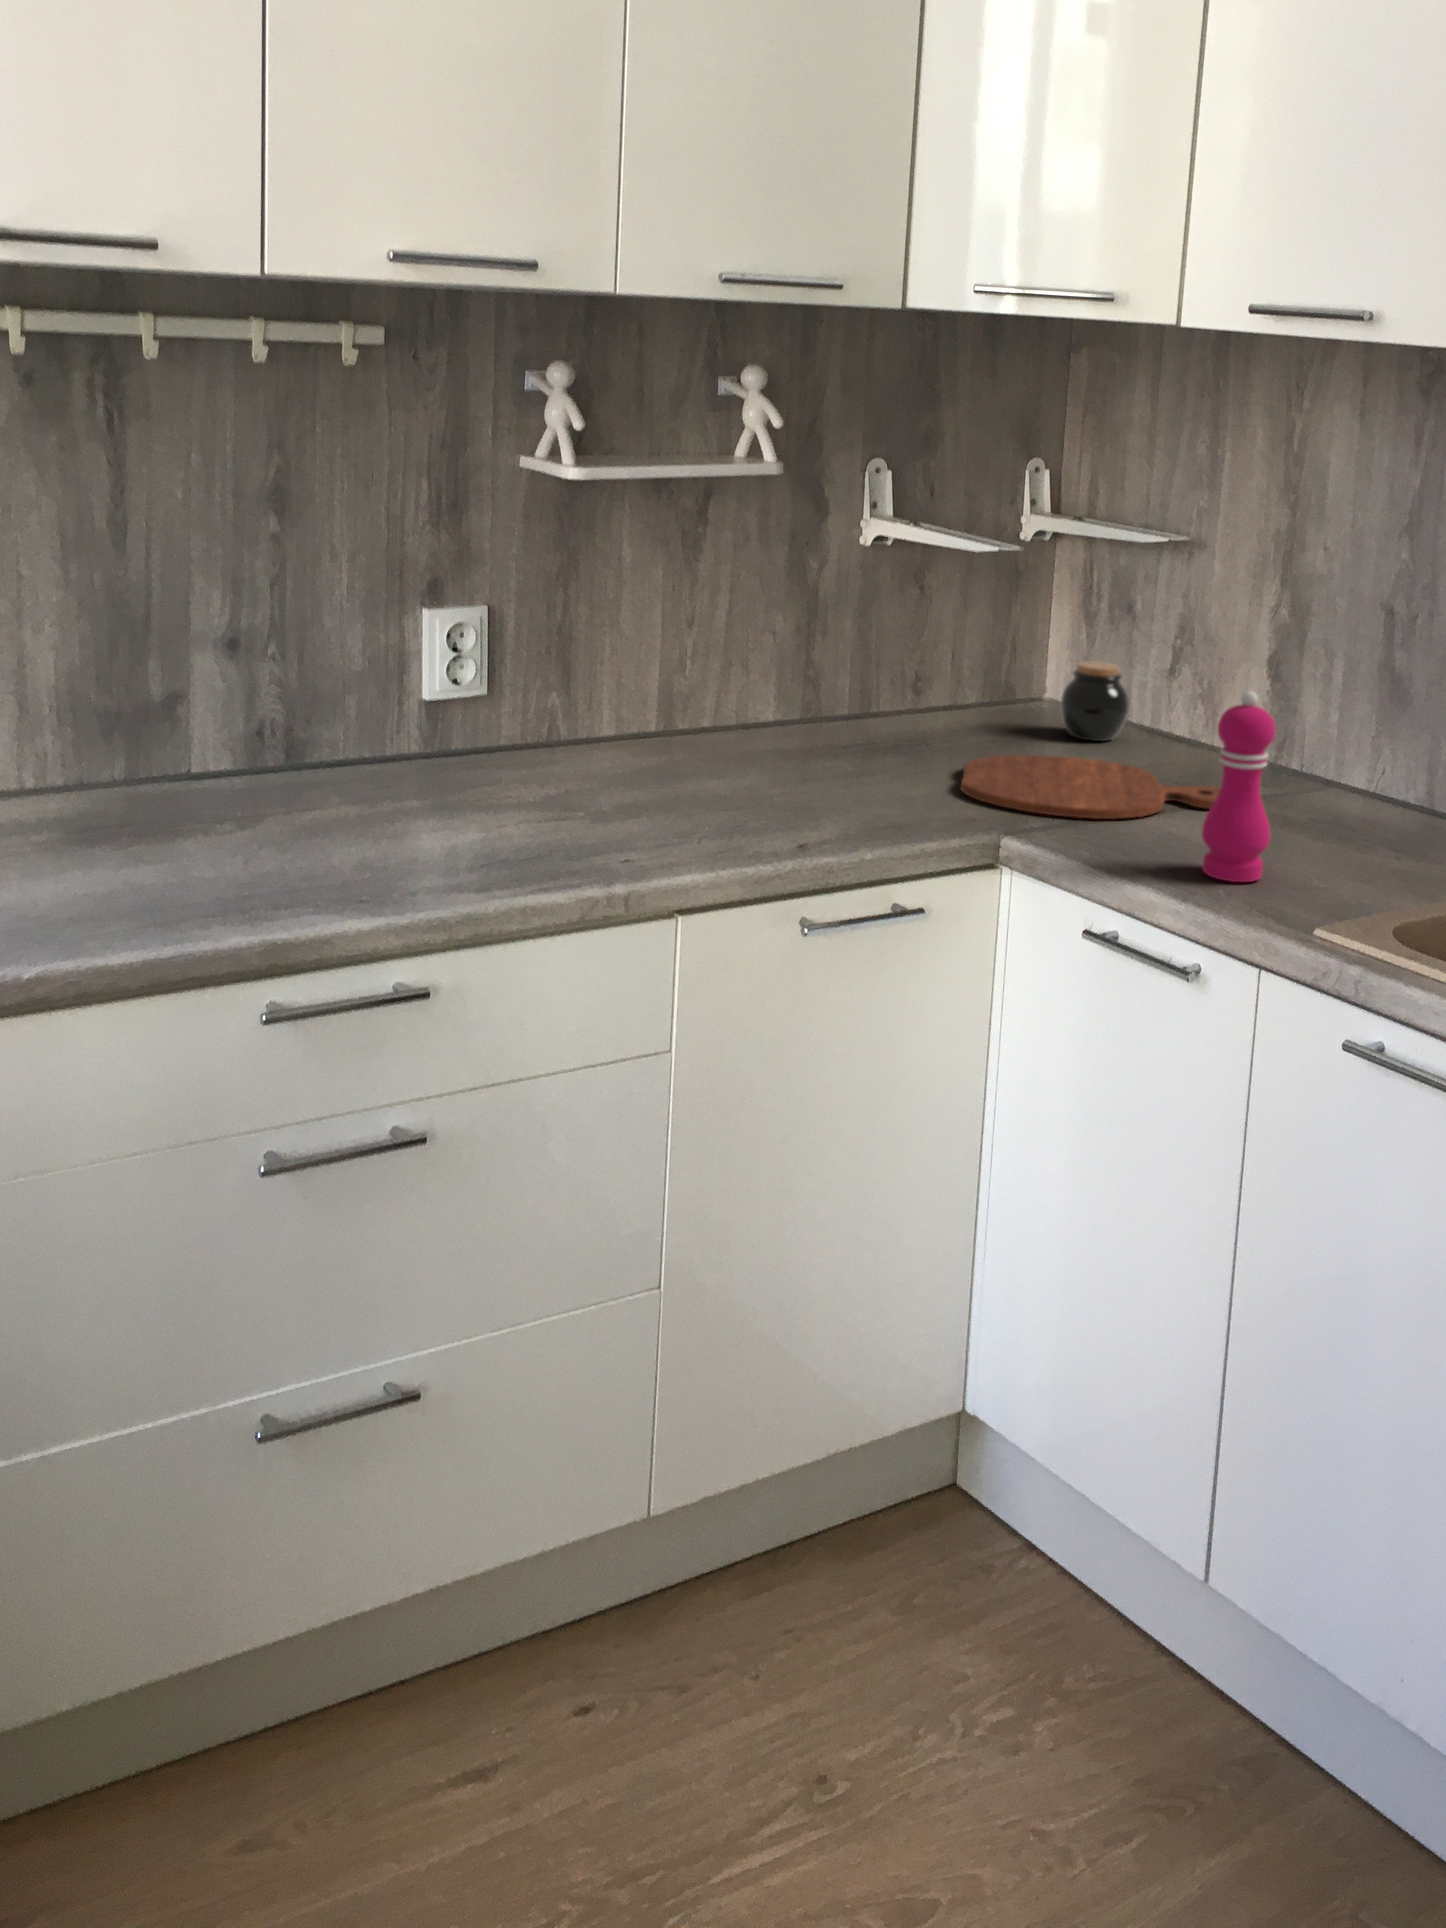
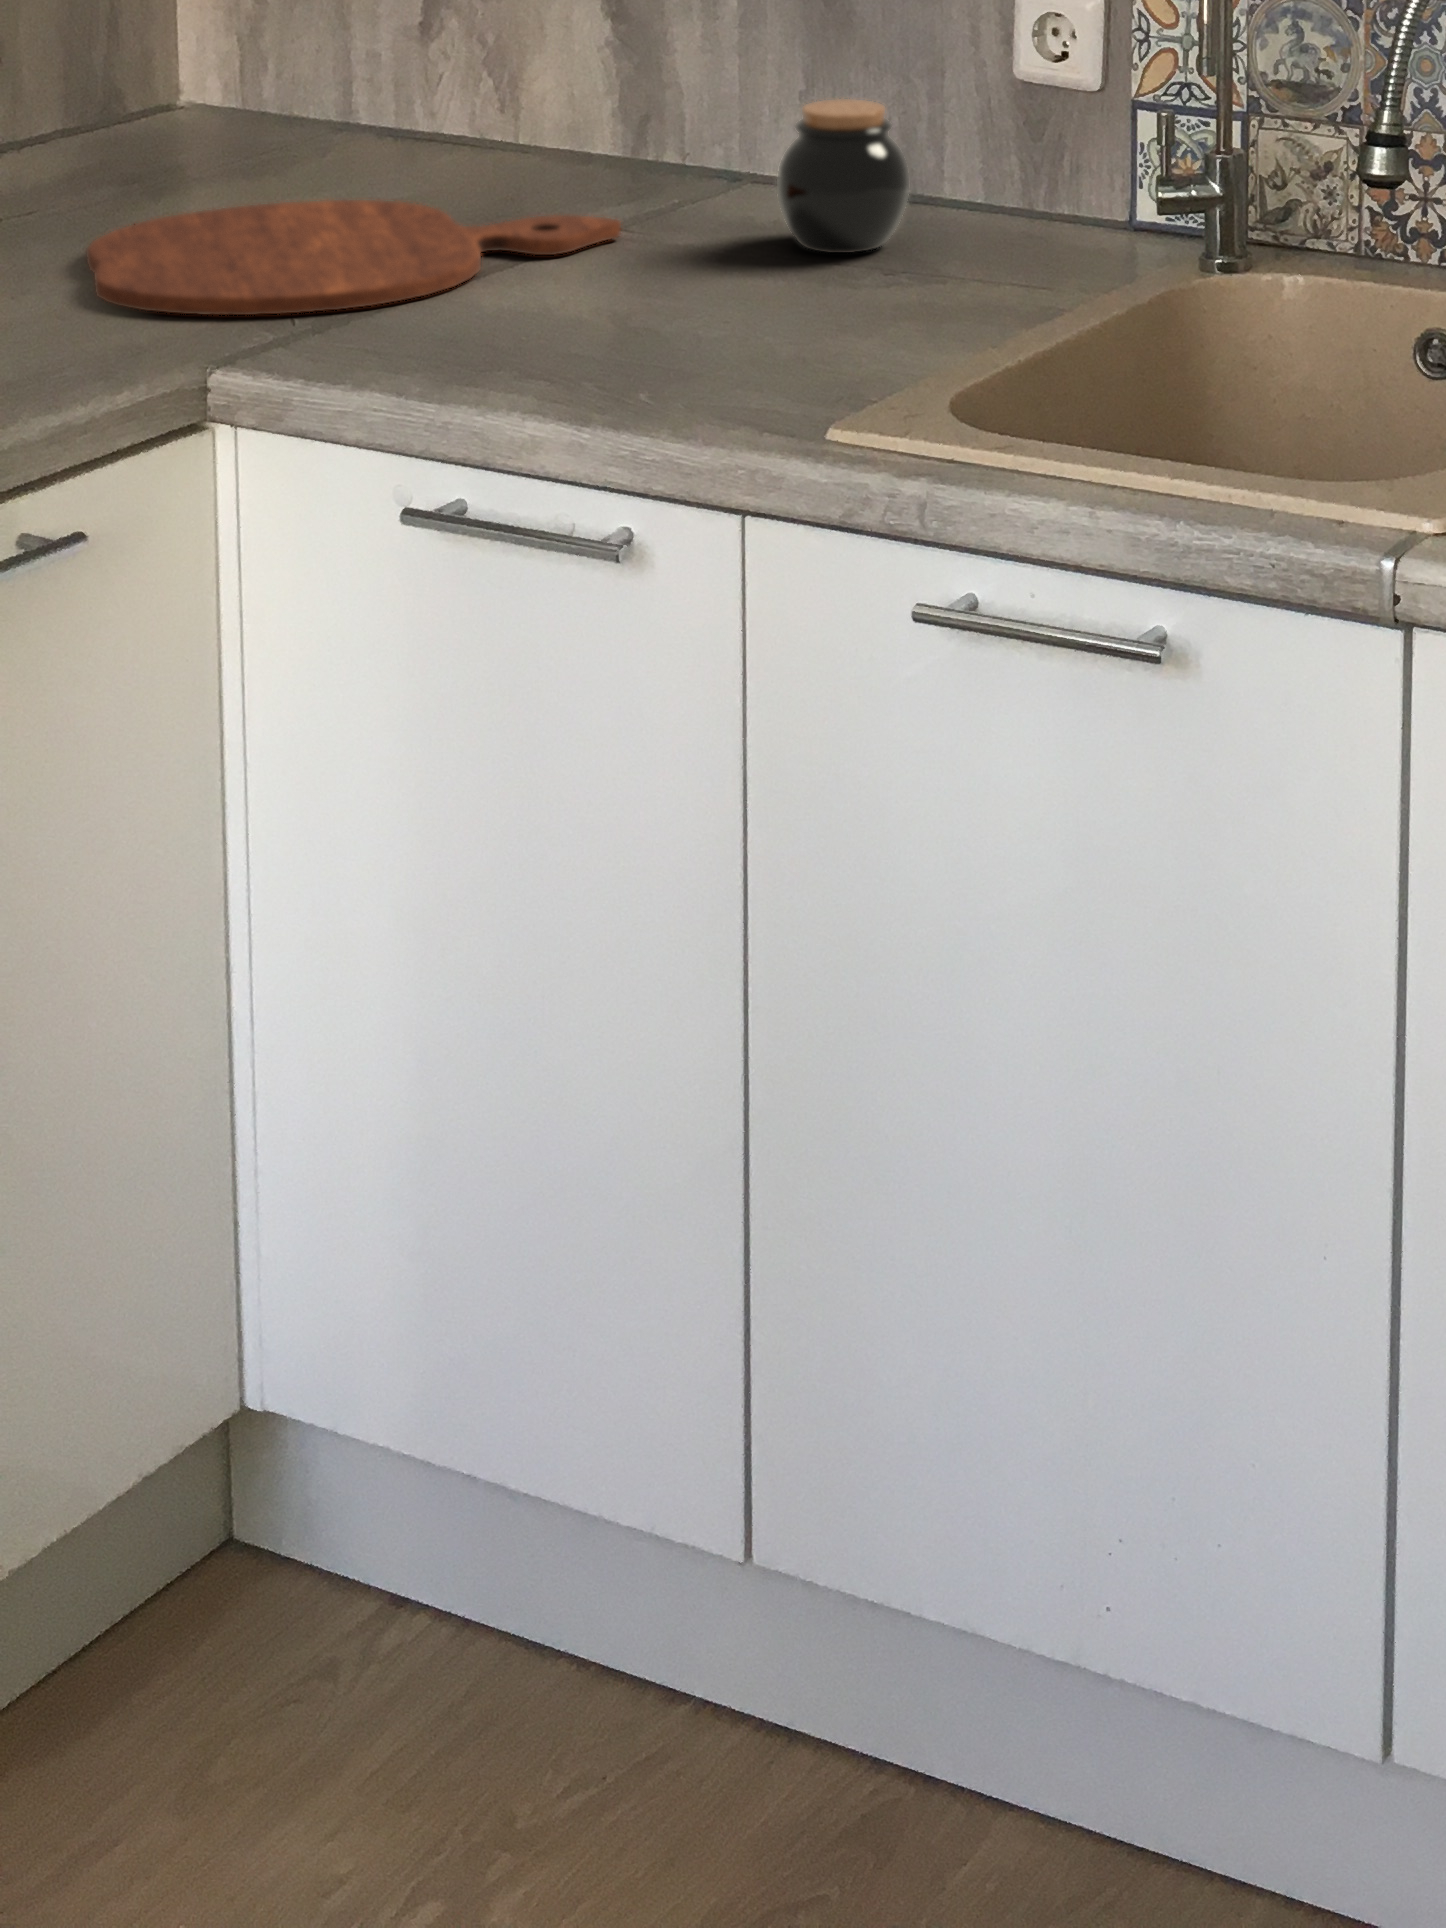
jar: present [1061,661,1129,741] -> present [777,99,909,253]
pepper mill: present [1202,691,1275,882] -> none [588,47,708,375]

